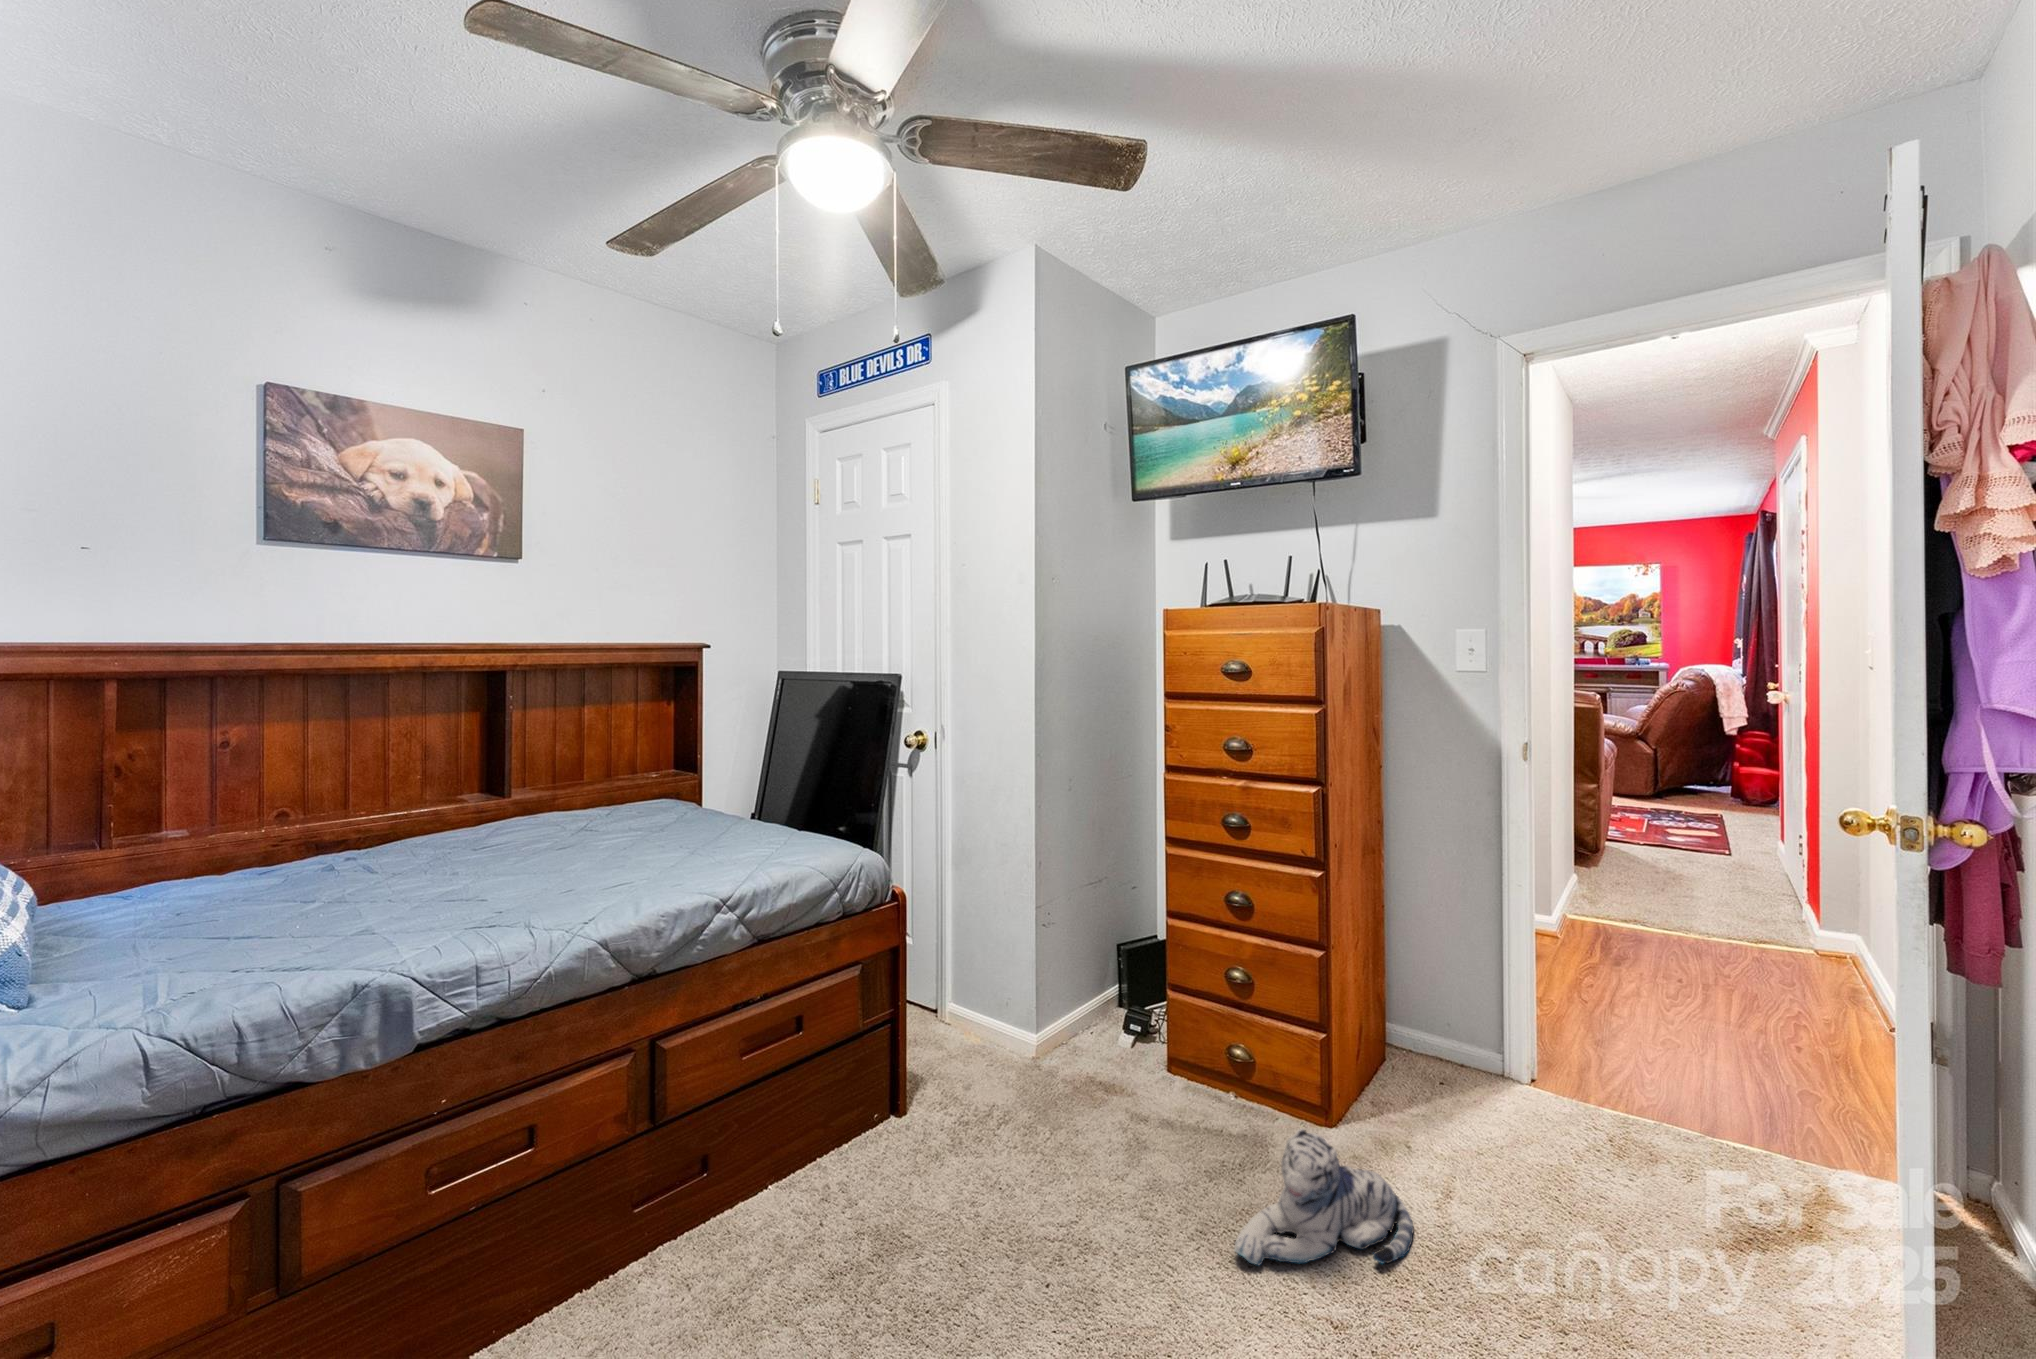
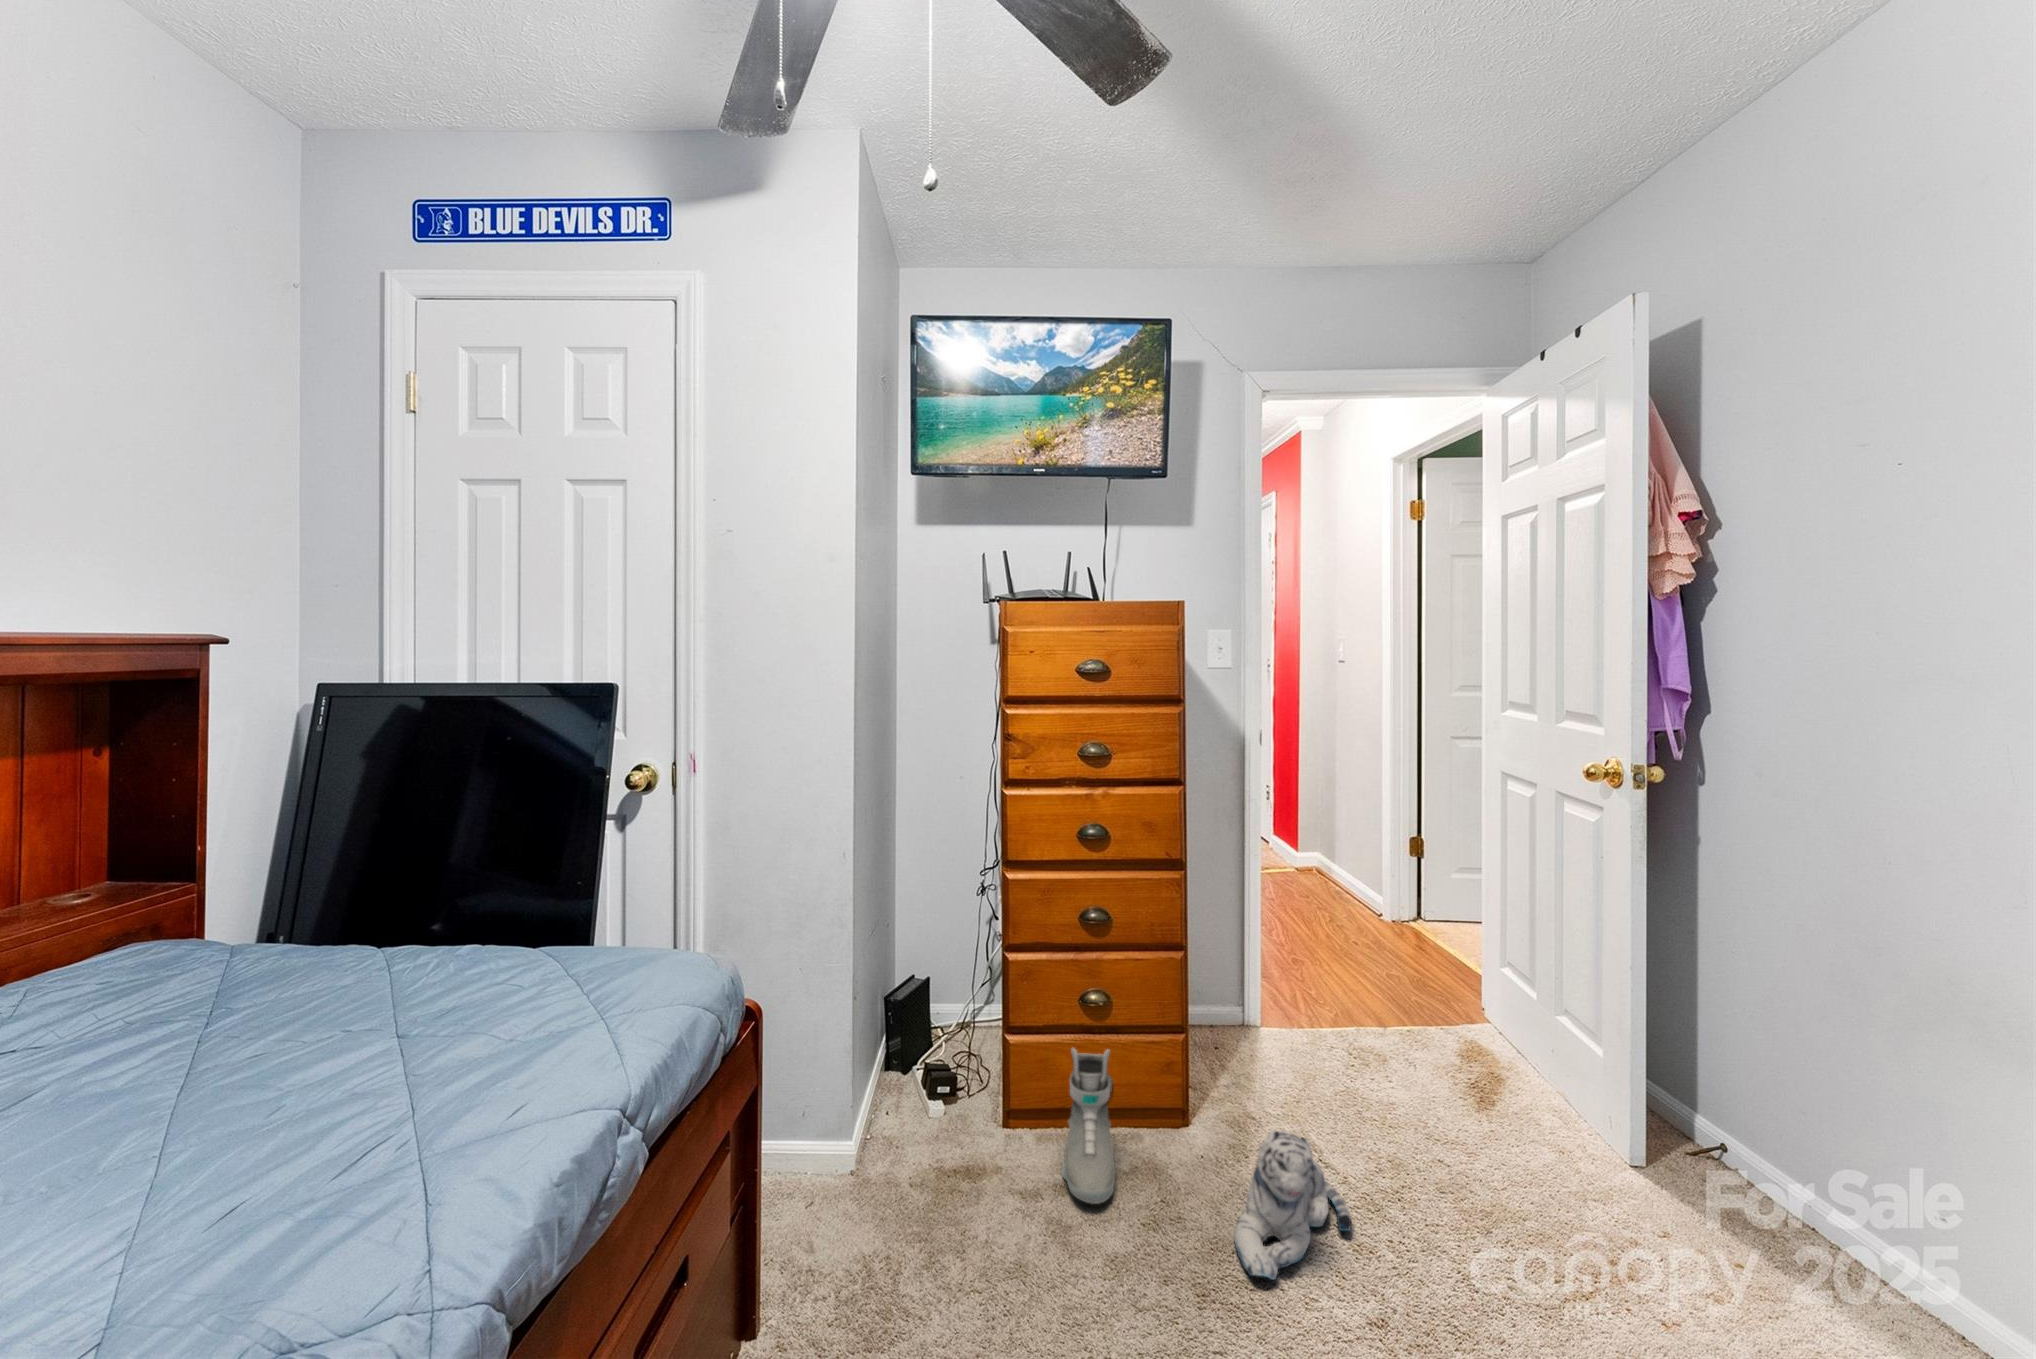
sneaker: none [1152,1011,1232,1149] -> present [1062,1049,1115,1204]

